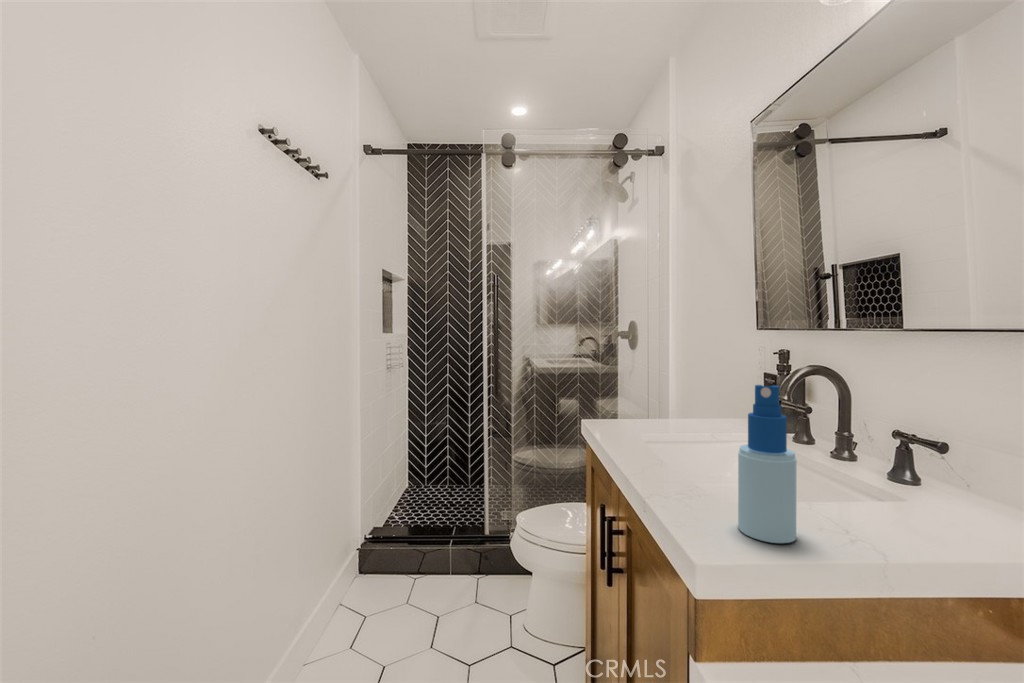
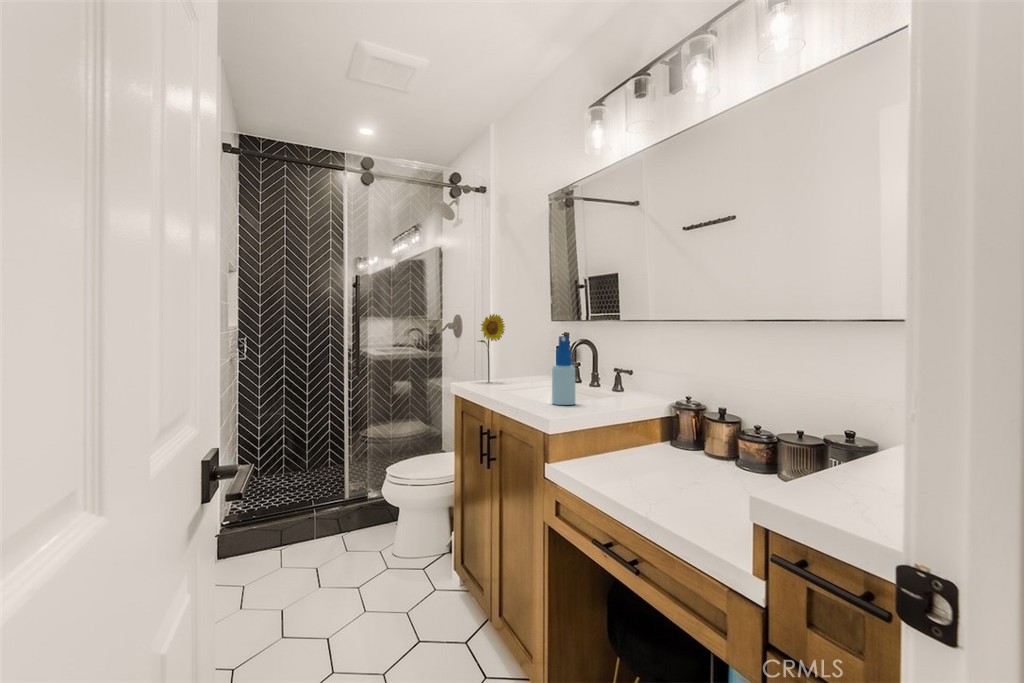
flower: none [635,324,679,423] -> present [479,314,505,382]

